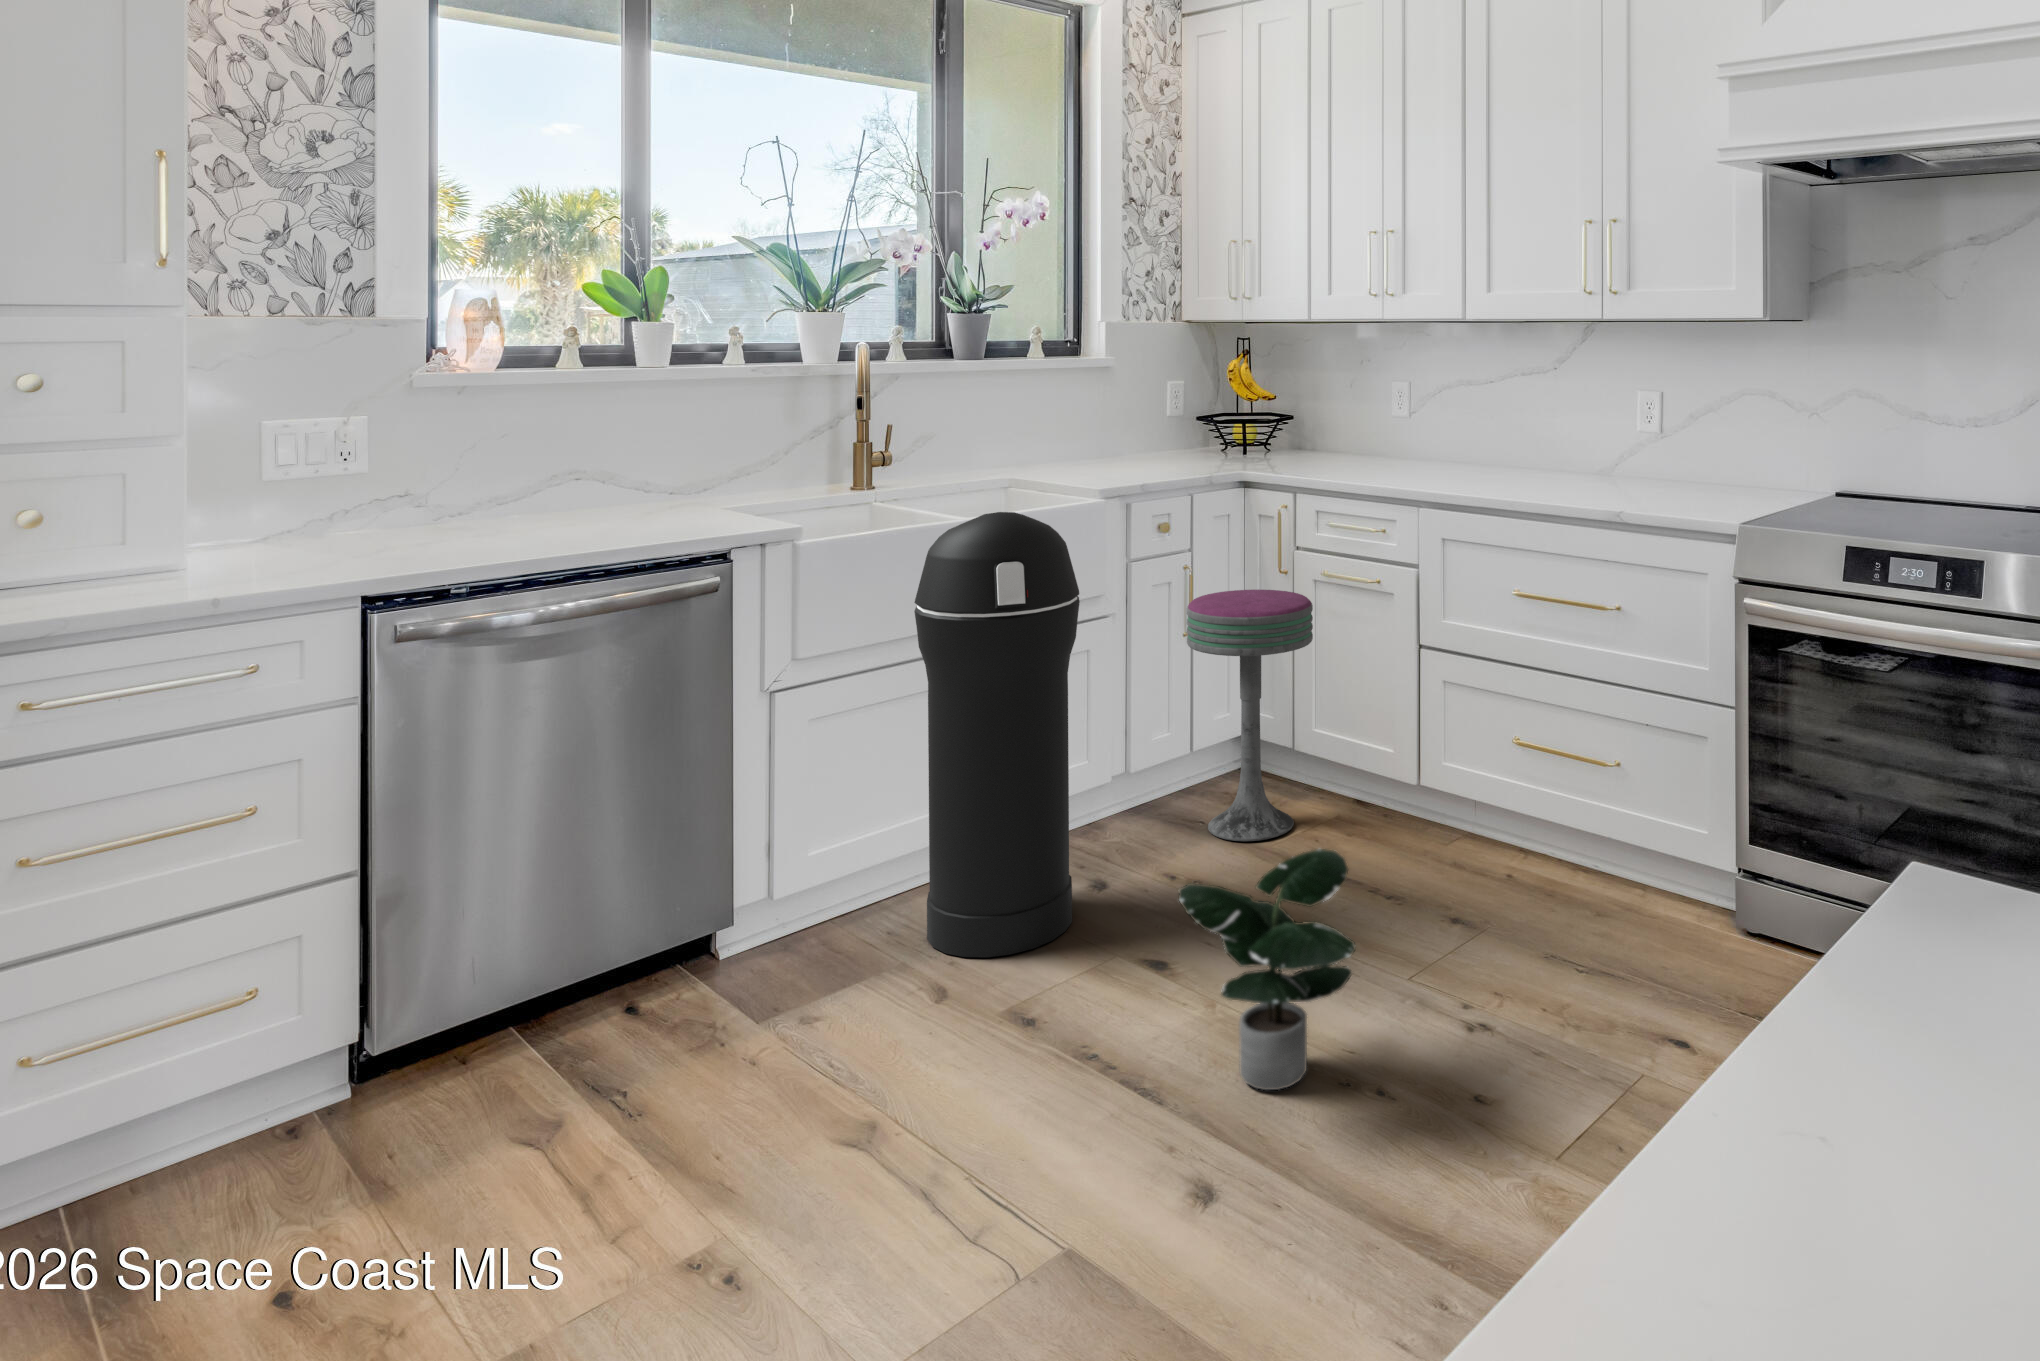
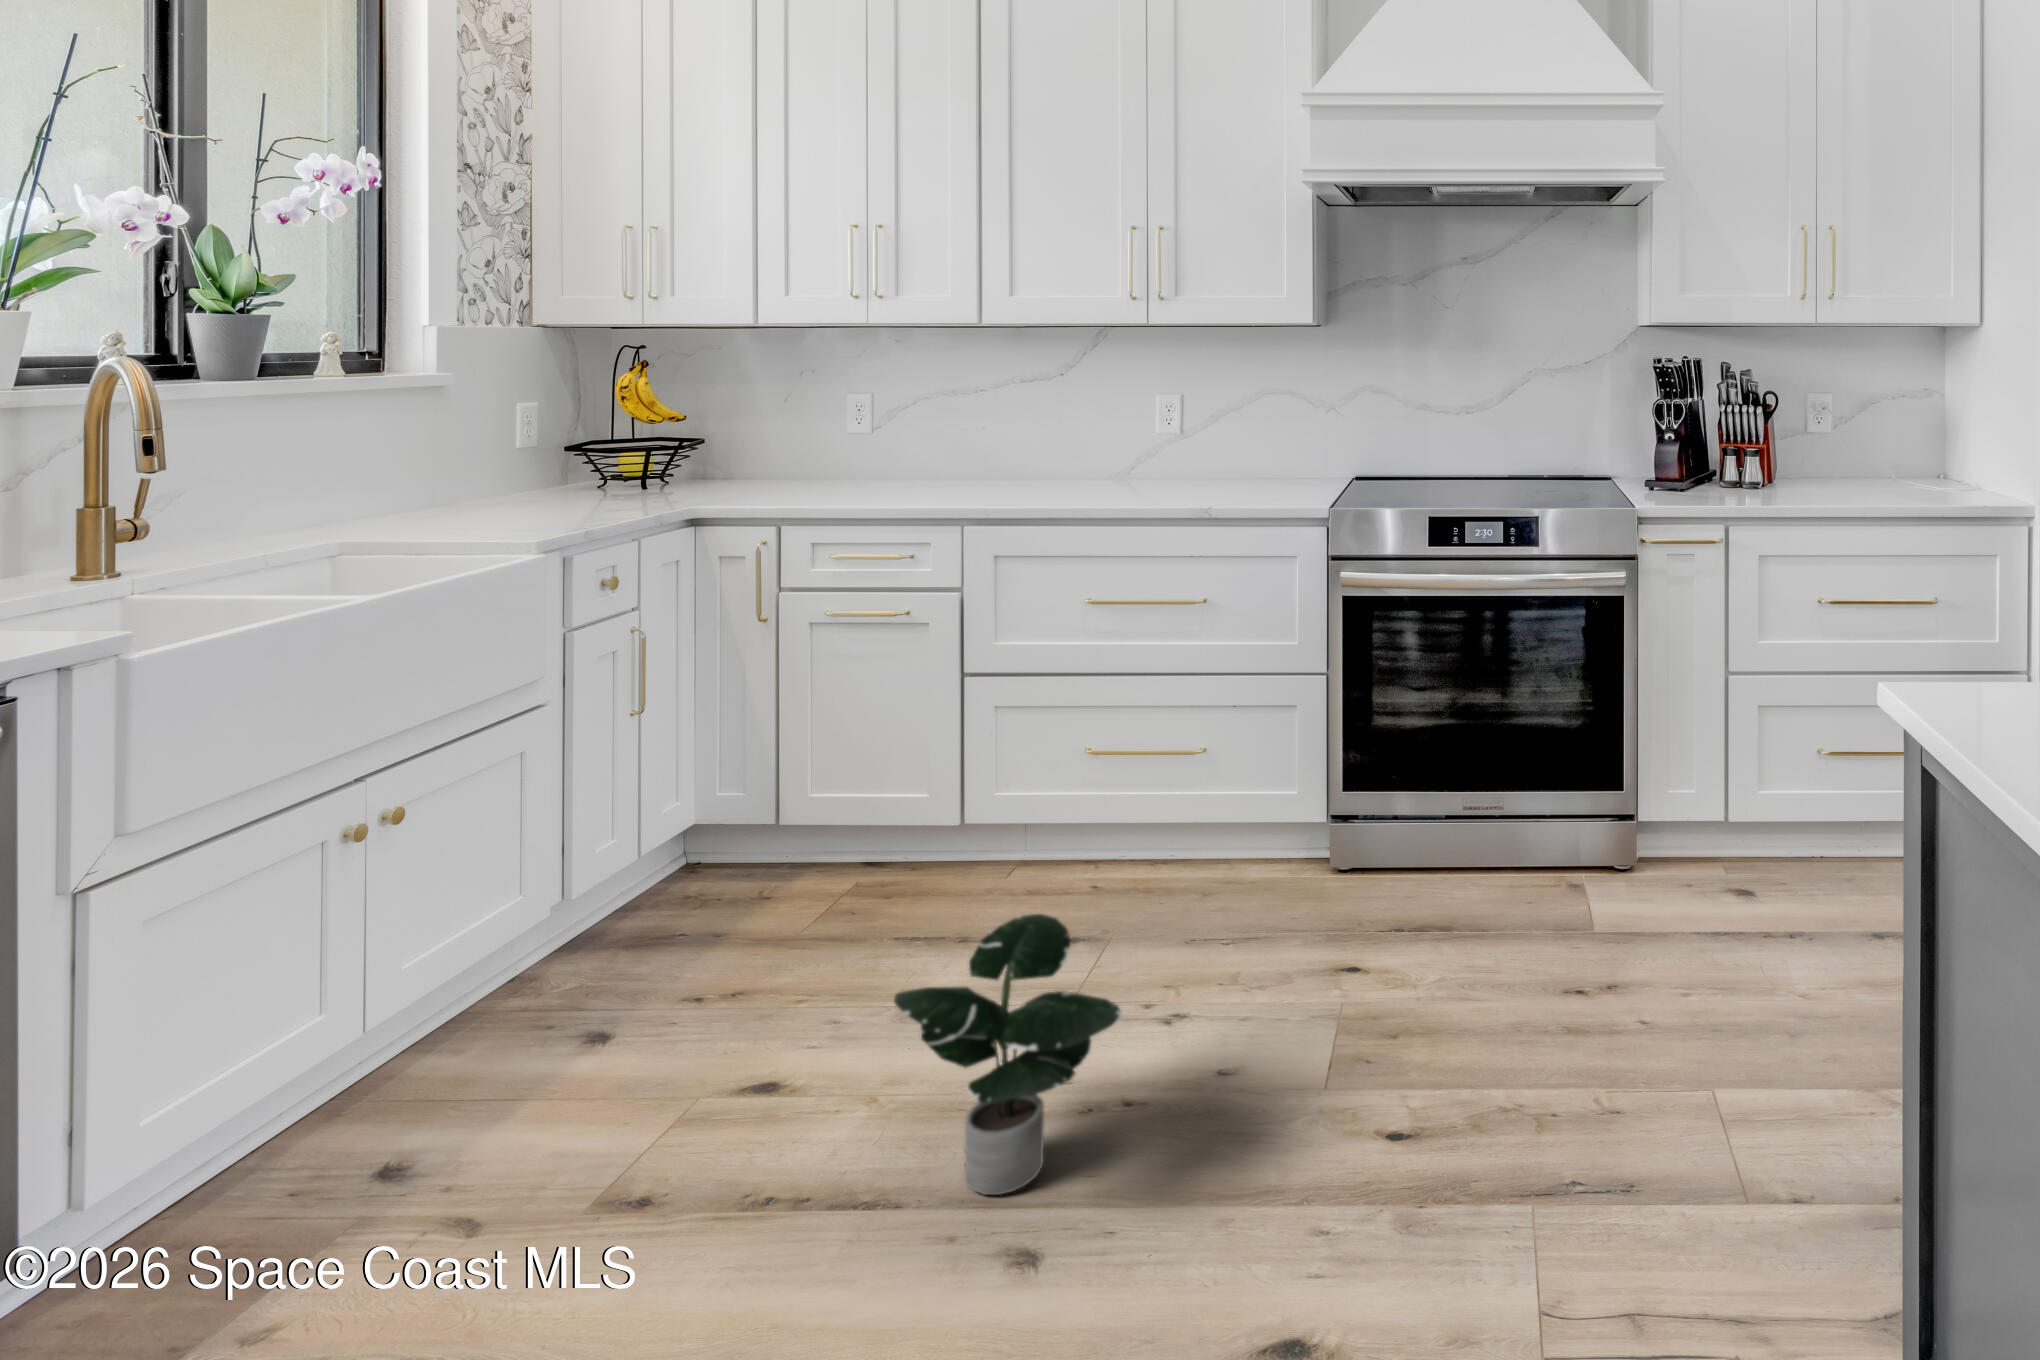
trash can: present [914,512,1080,957] -> none [335,589,605,1207]
bar stool: present [1187,590,1313,841] -> none [663,647,834,954]

